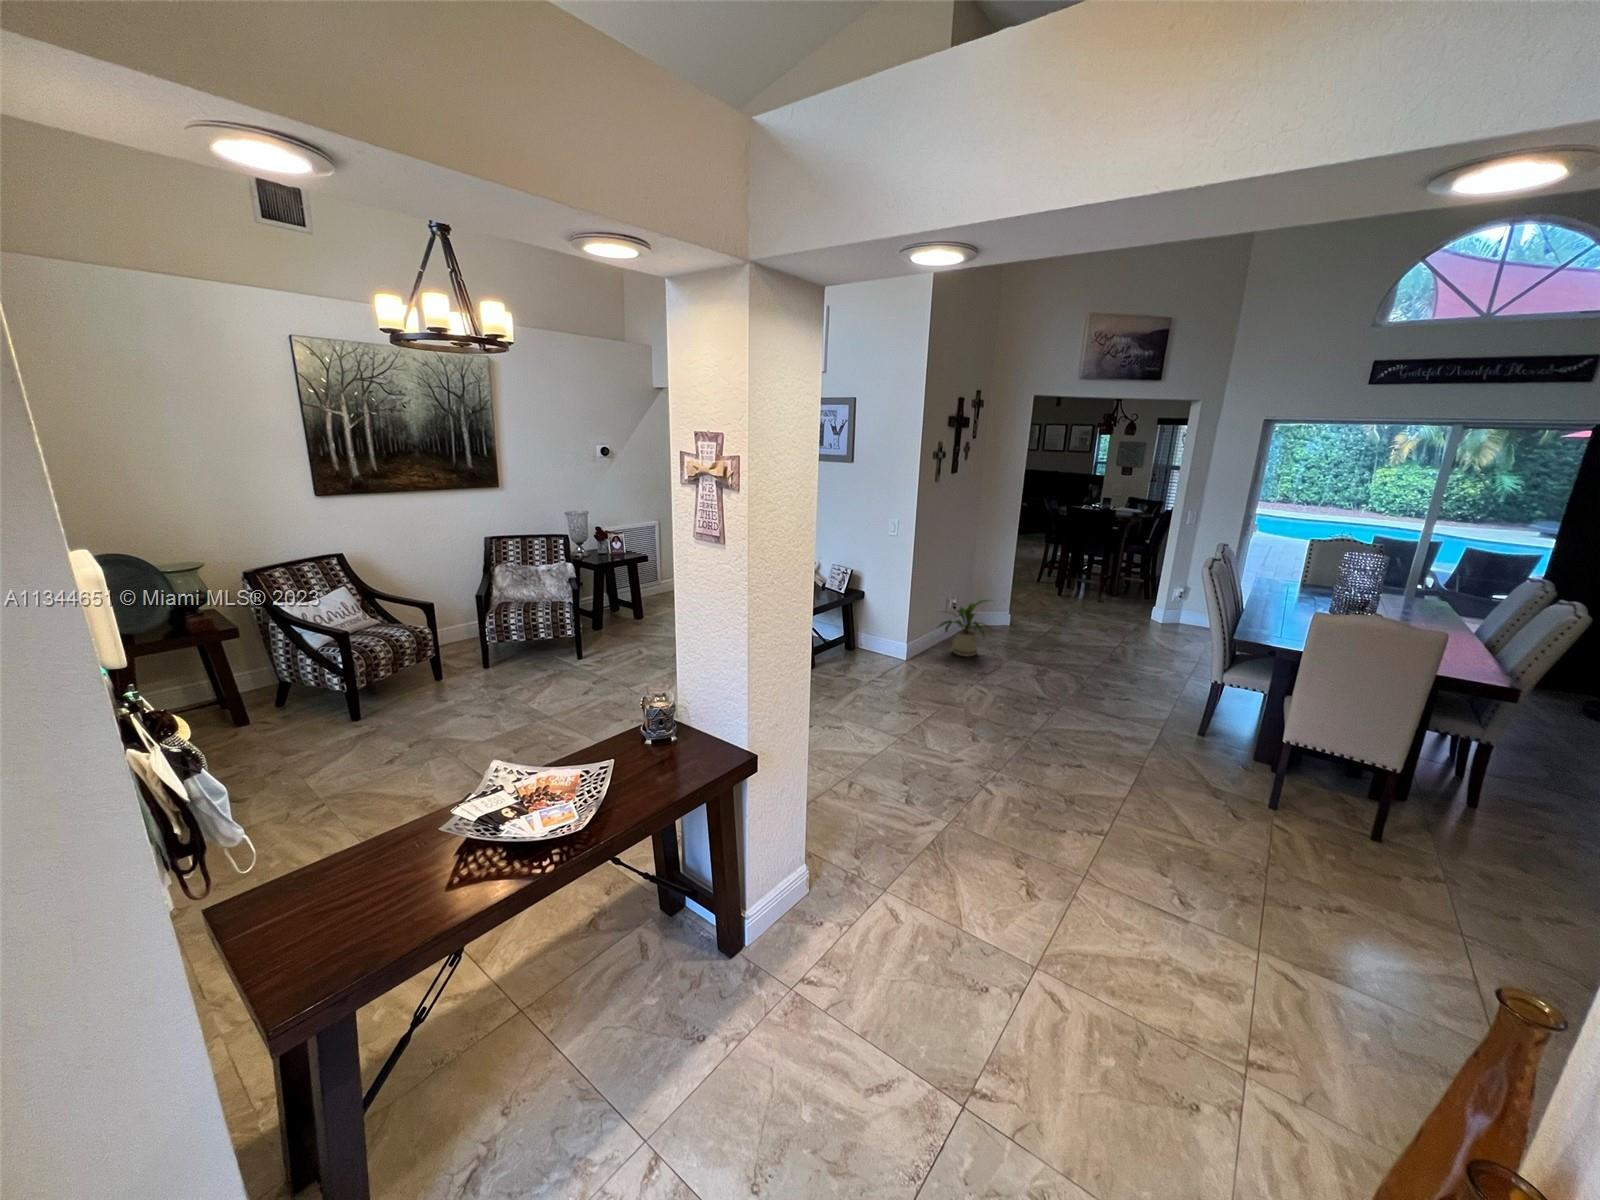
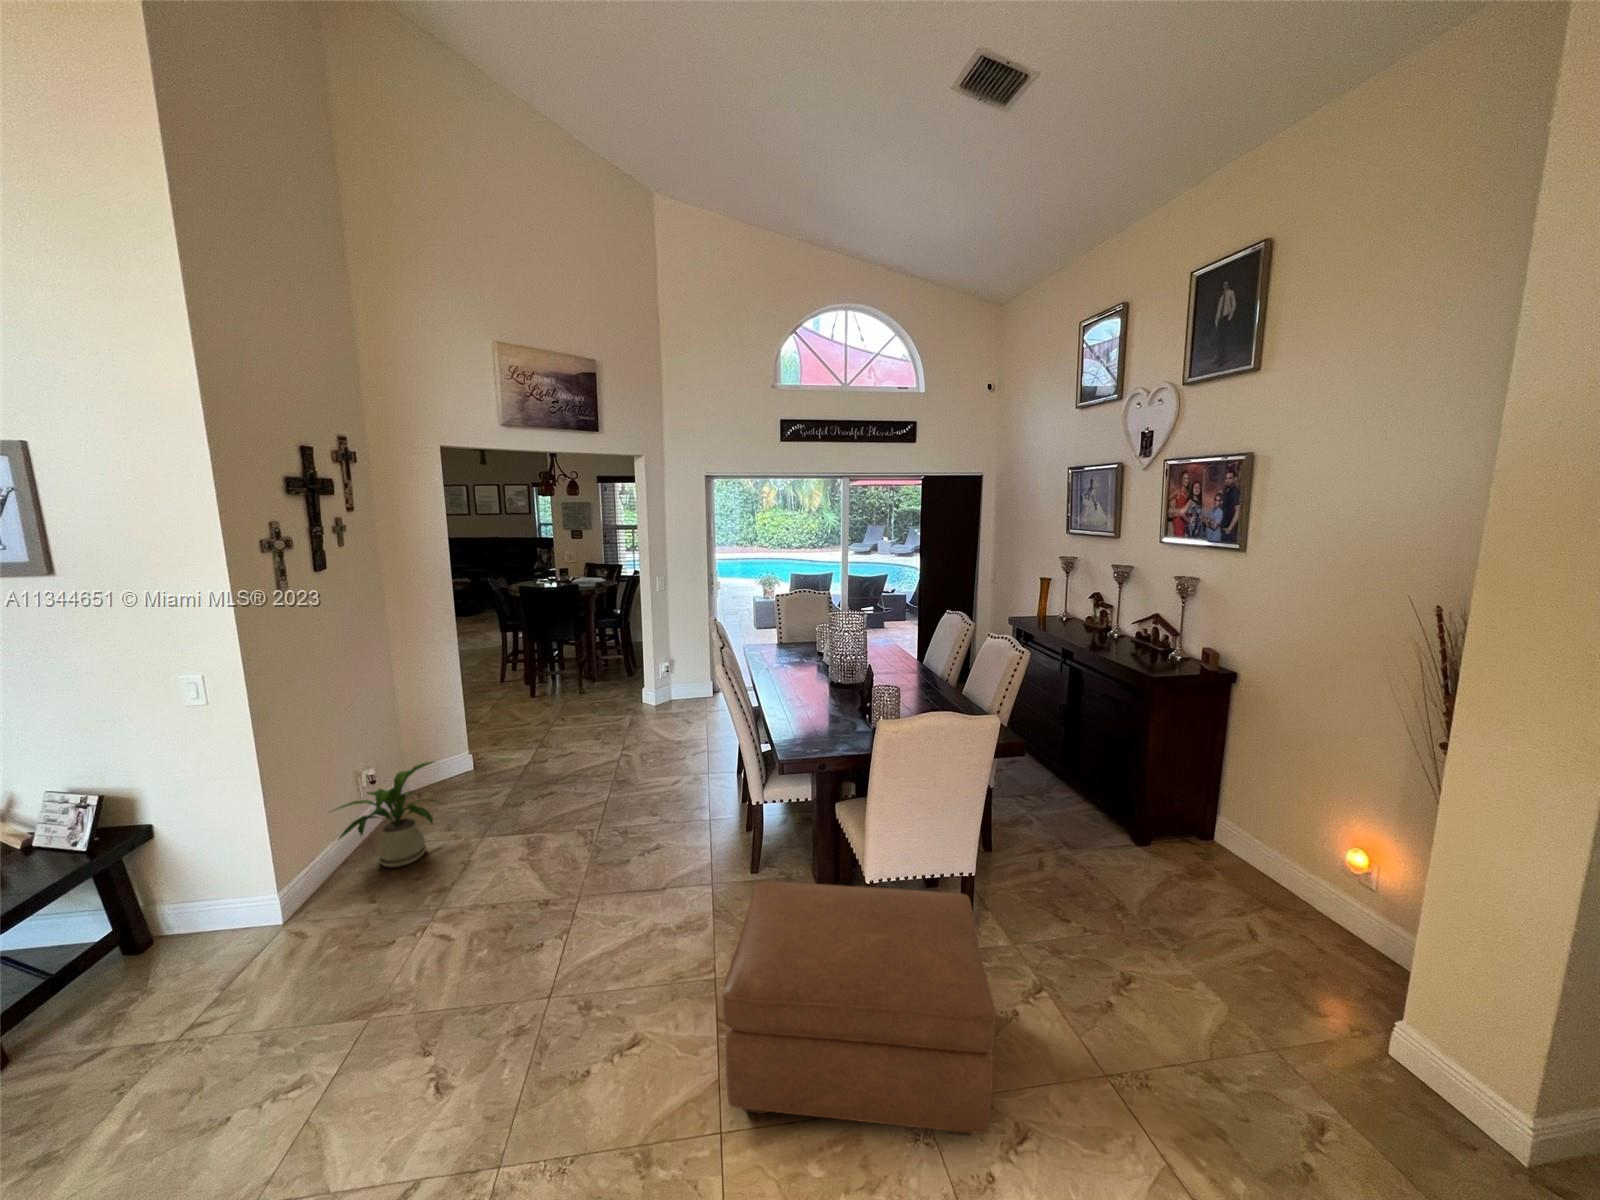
ottoman: none [1128,709,1378,896] -> present [722,881,996,1136]

